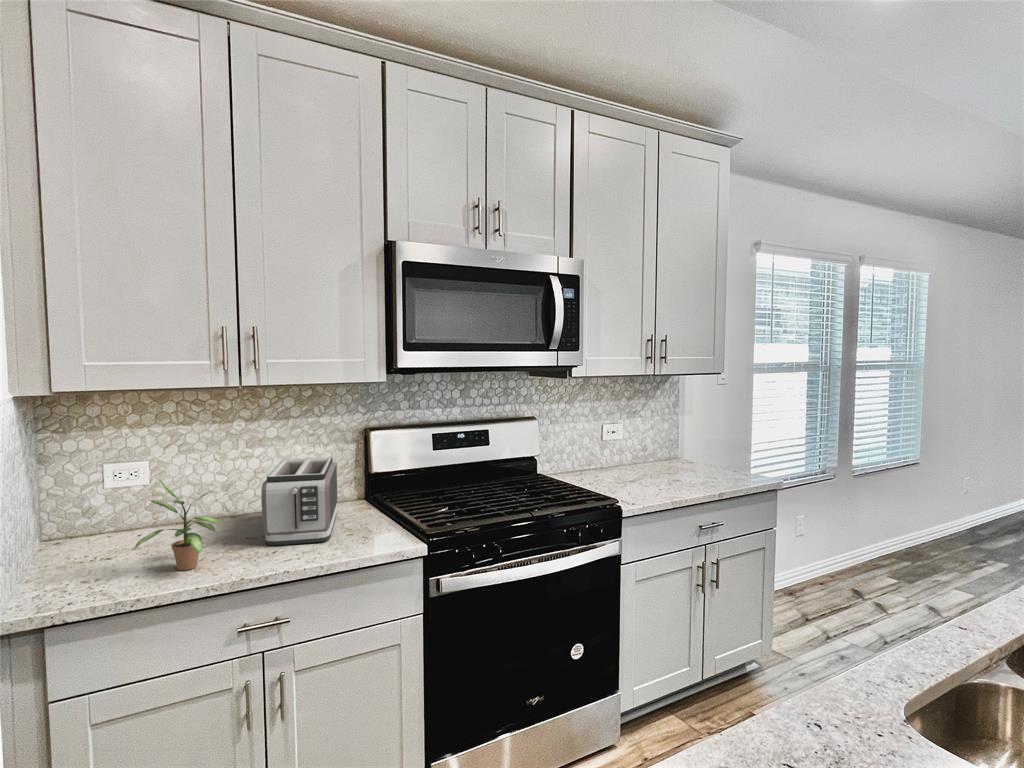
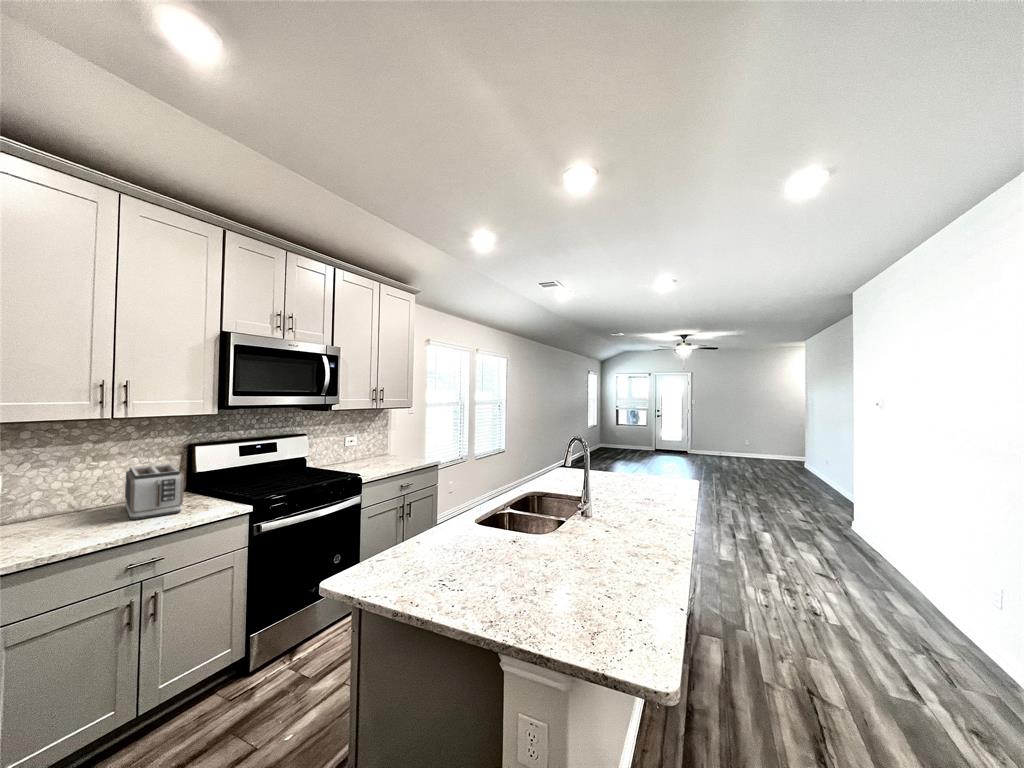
potted plant: present [135,479,222,570] -> none [39,479,114,539]

